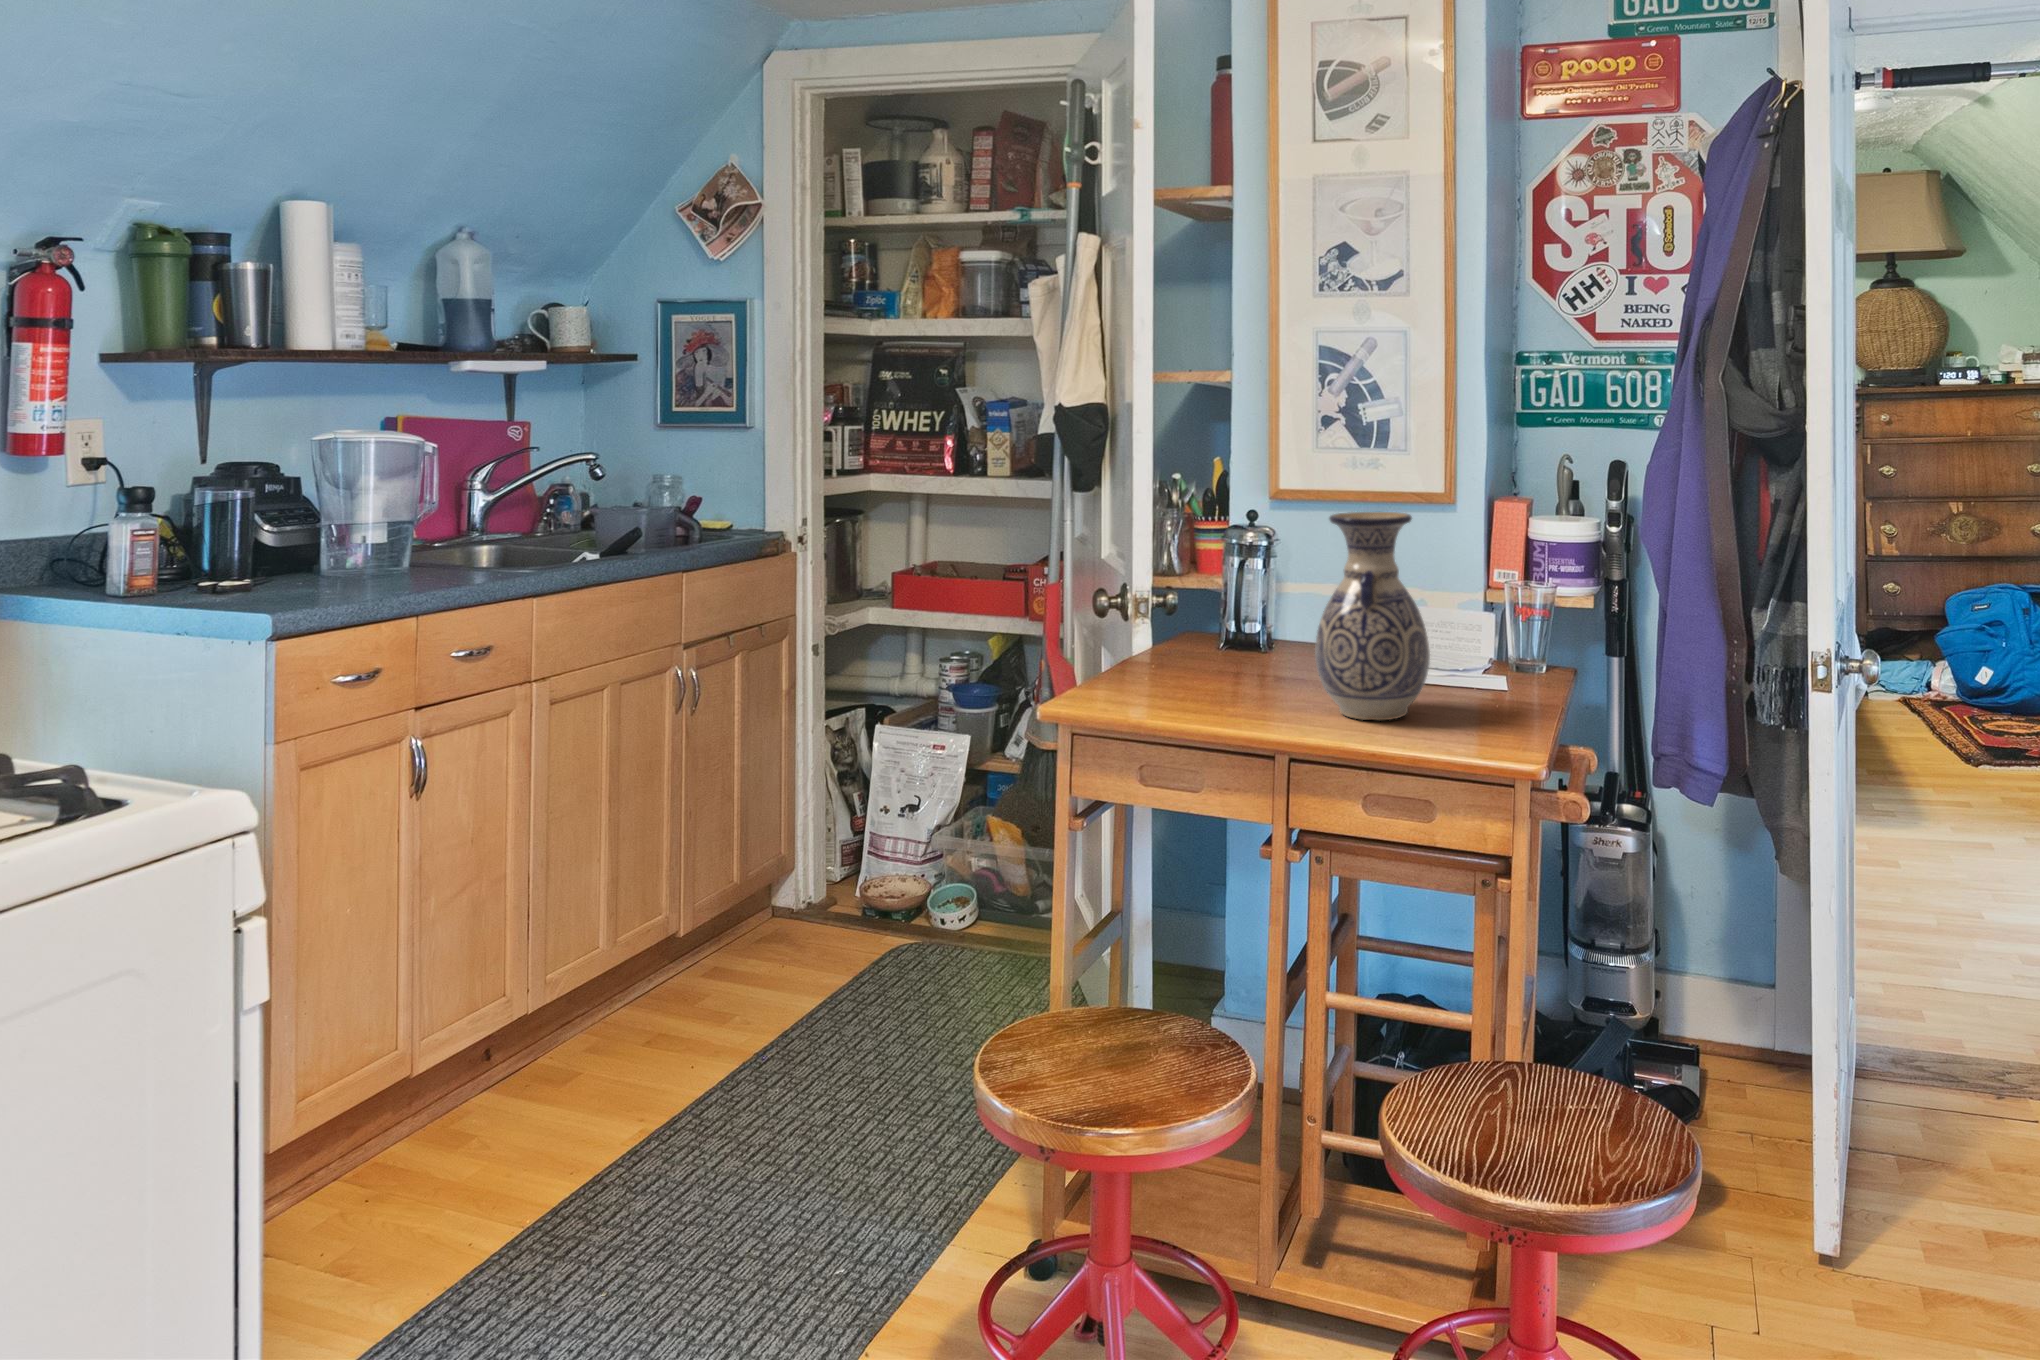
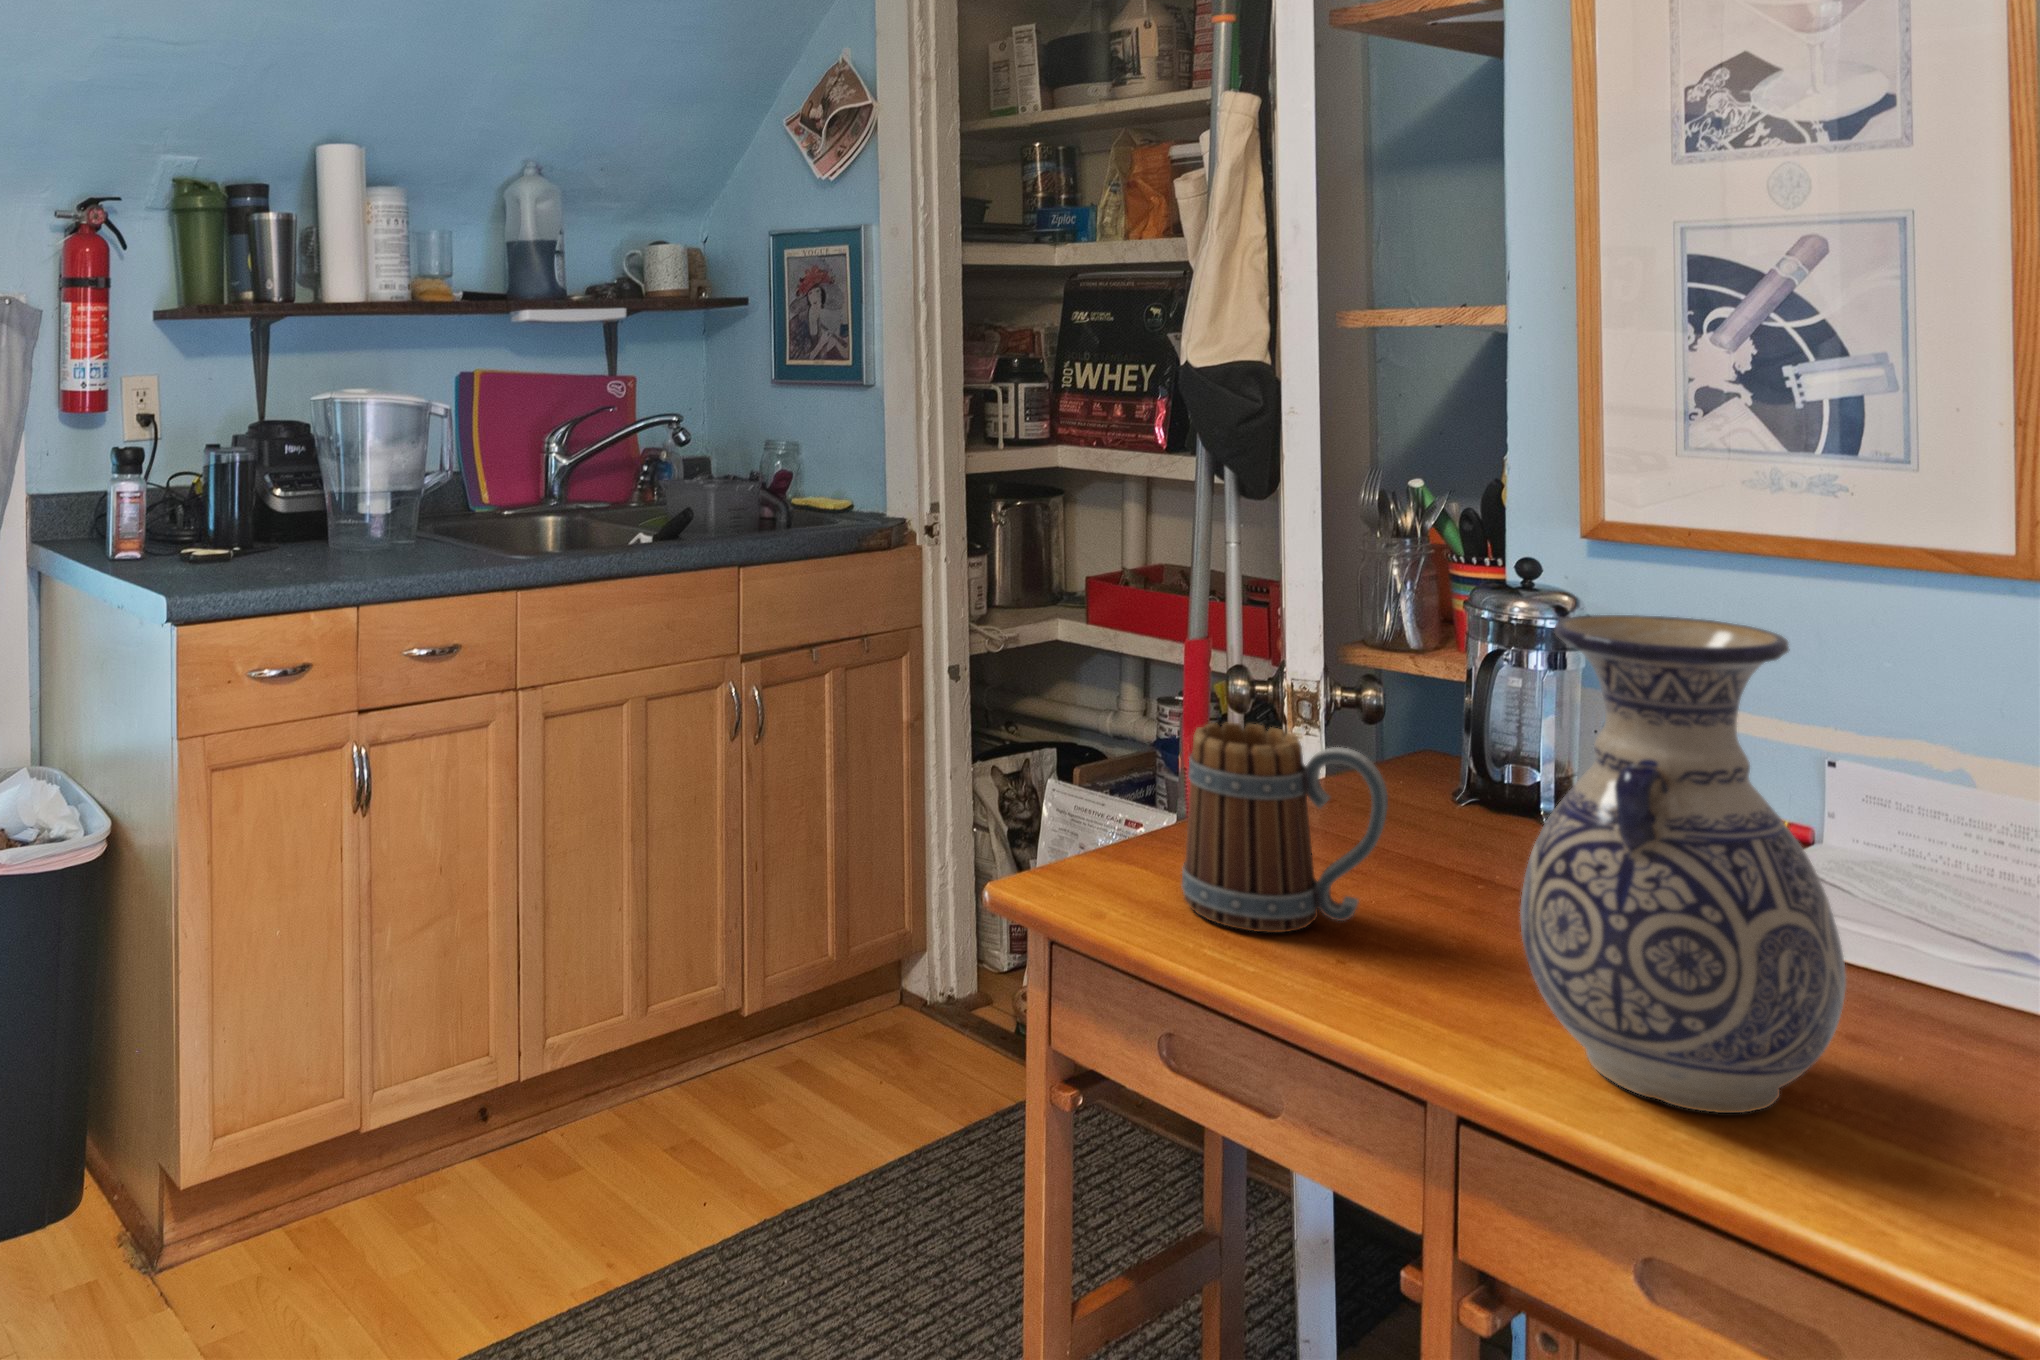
mug: none [1143,594,1242,699] -> present [1182,723,1388,933]

